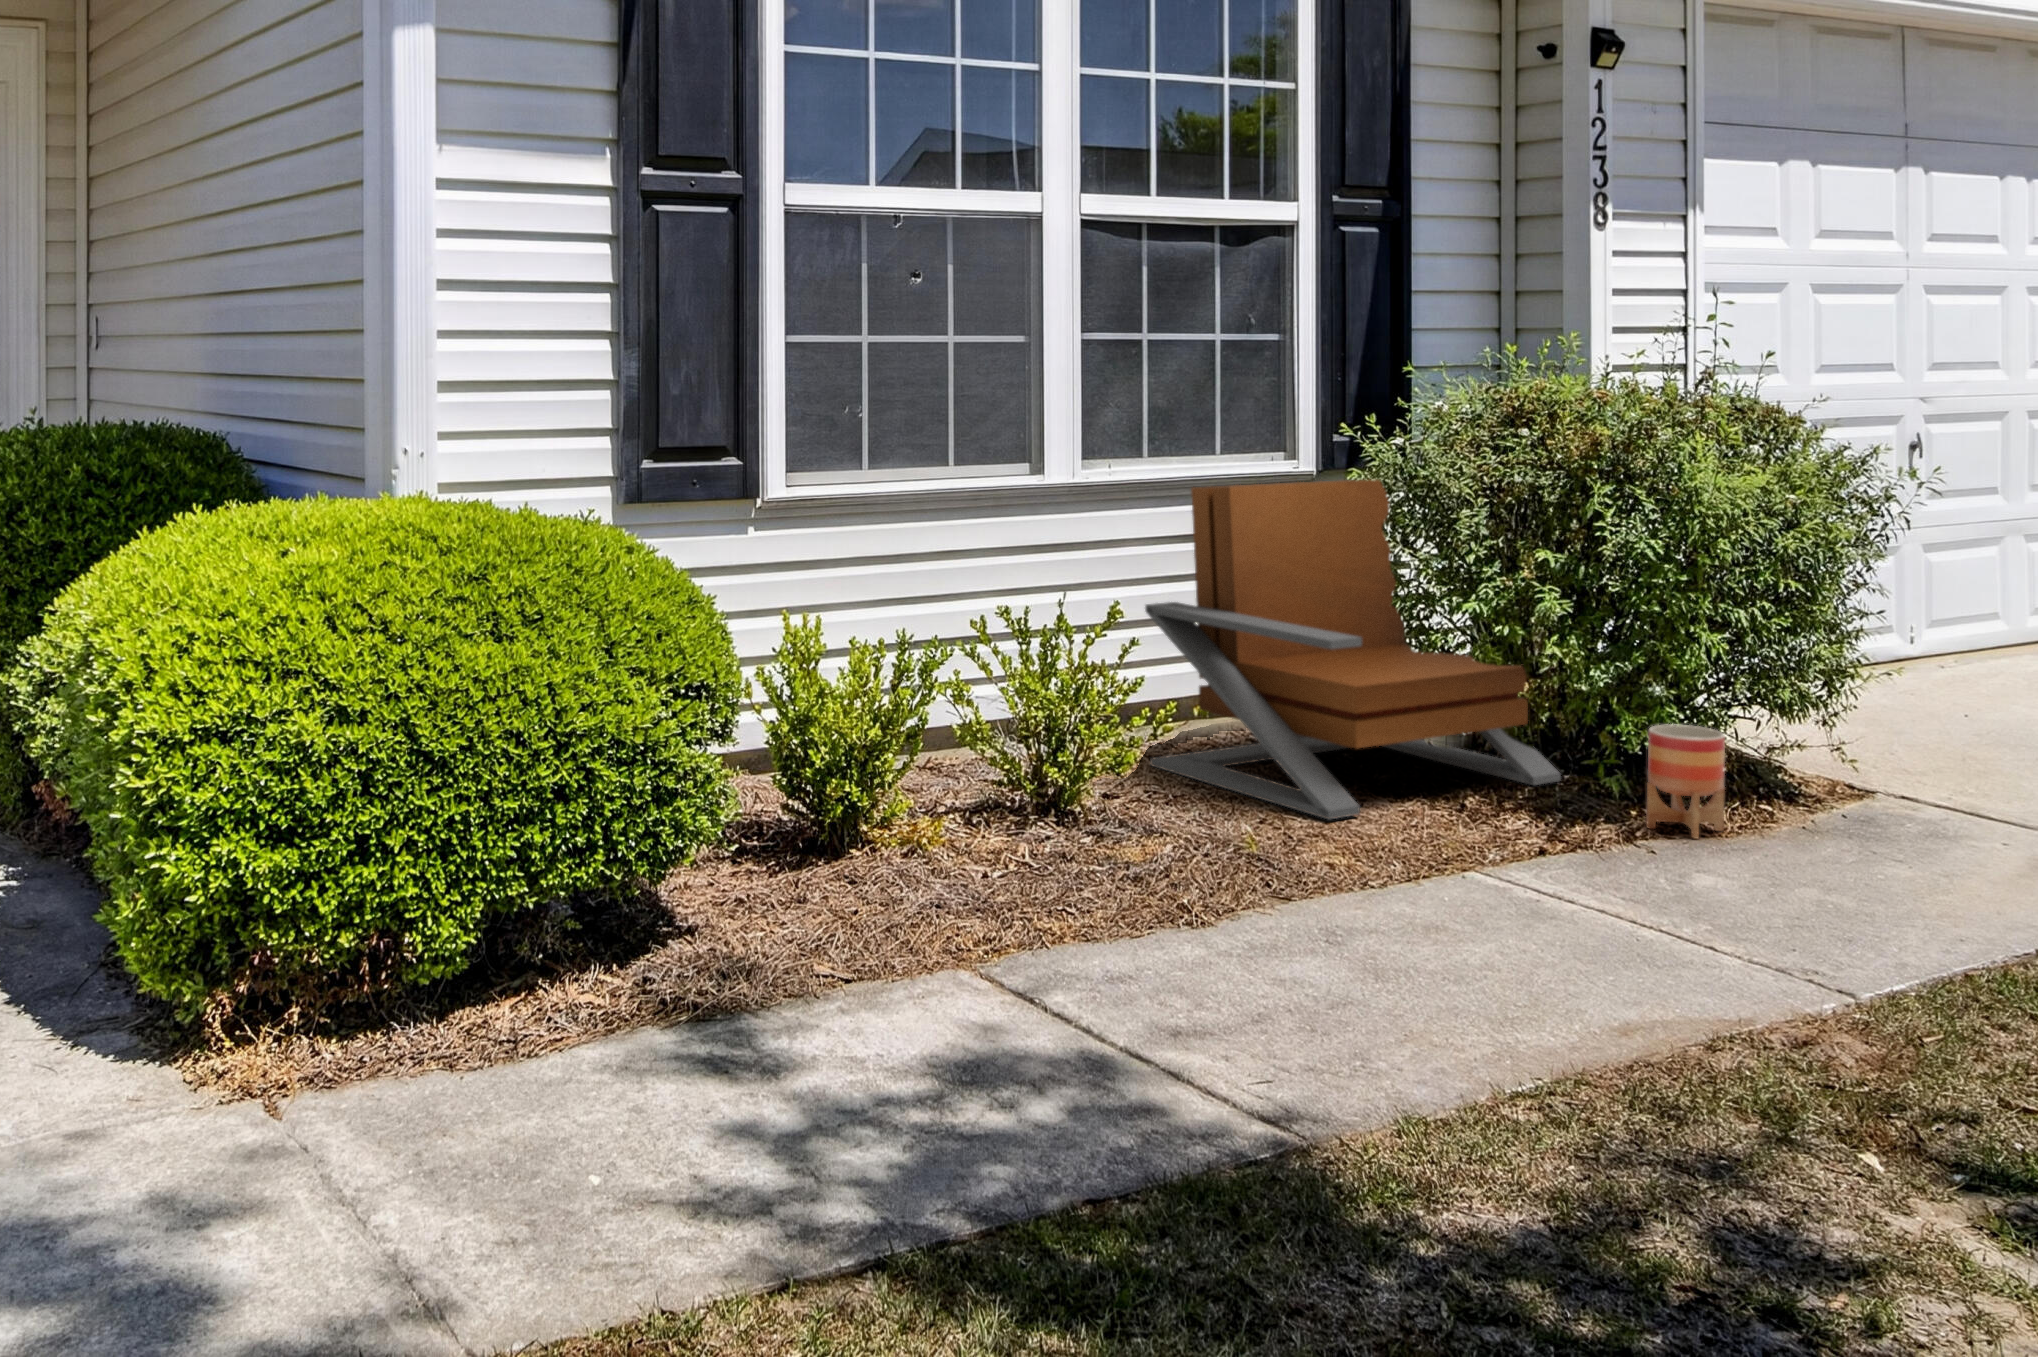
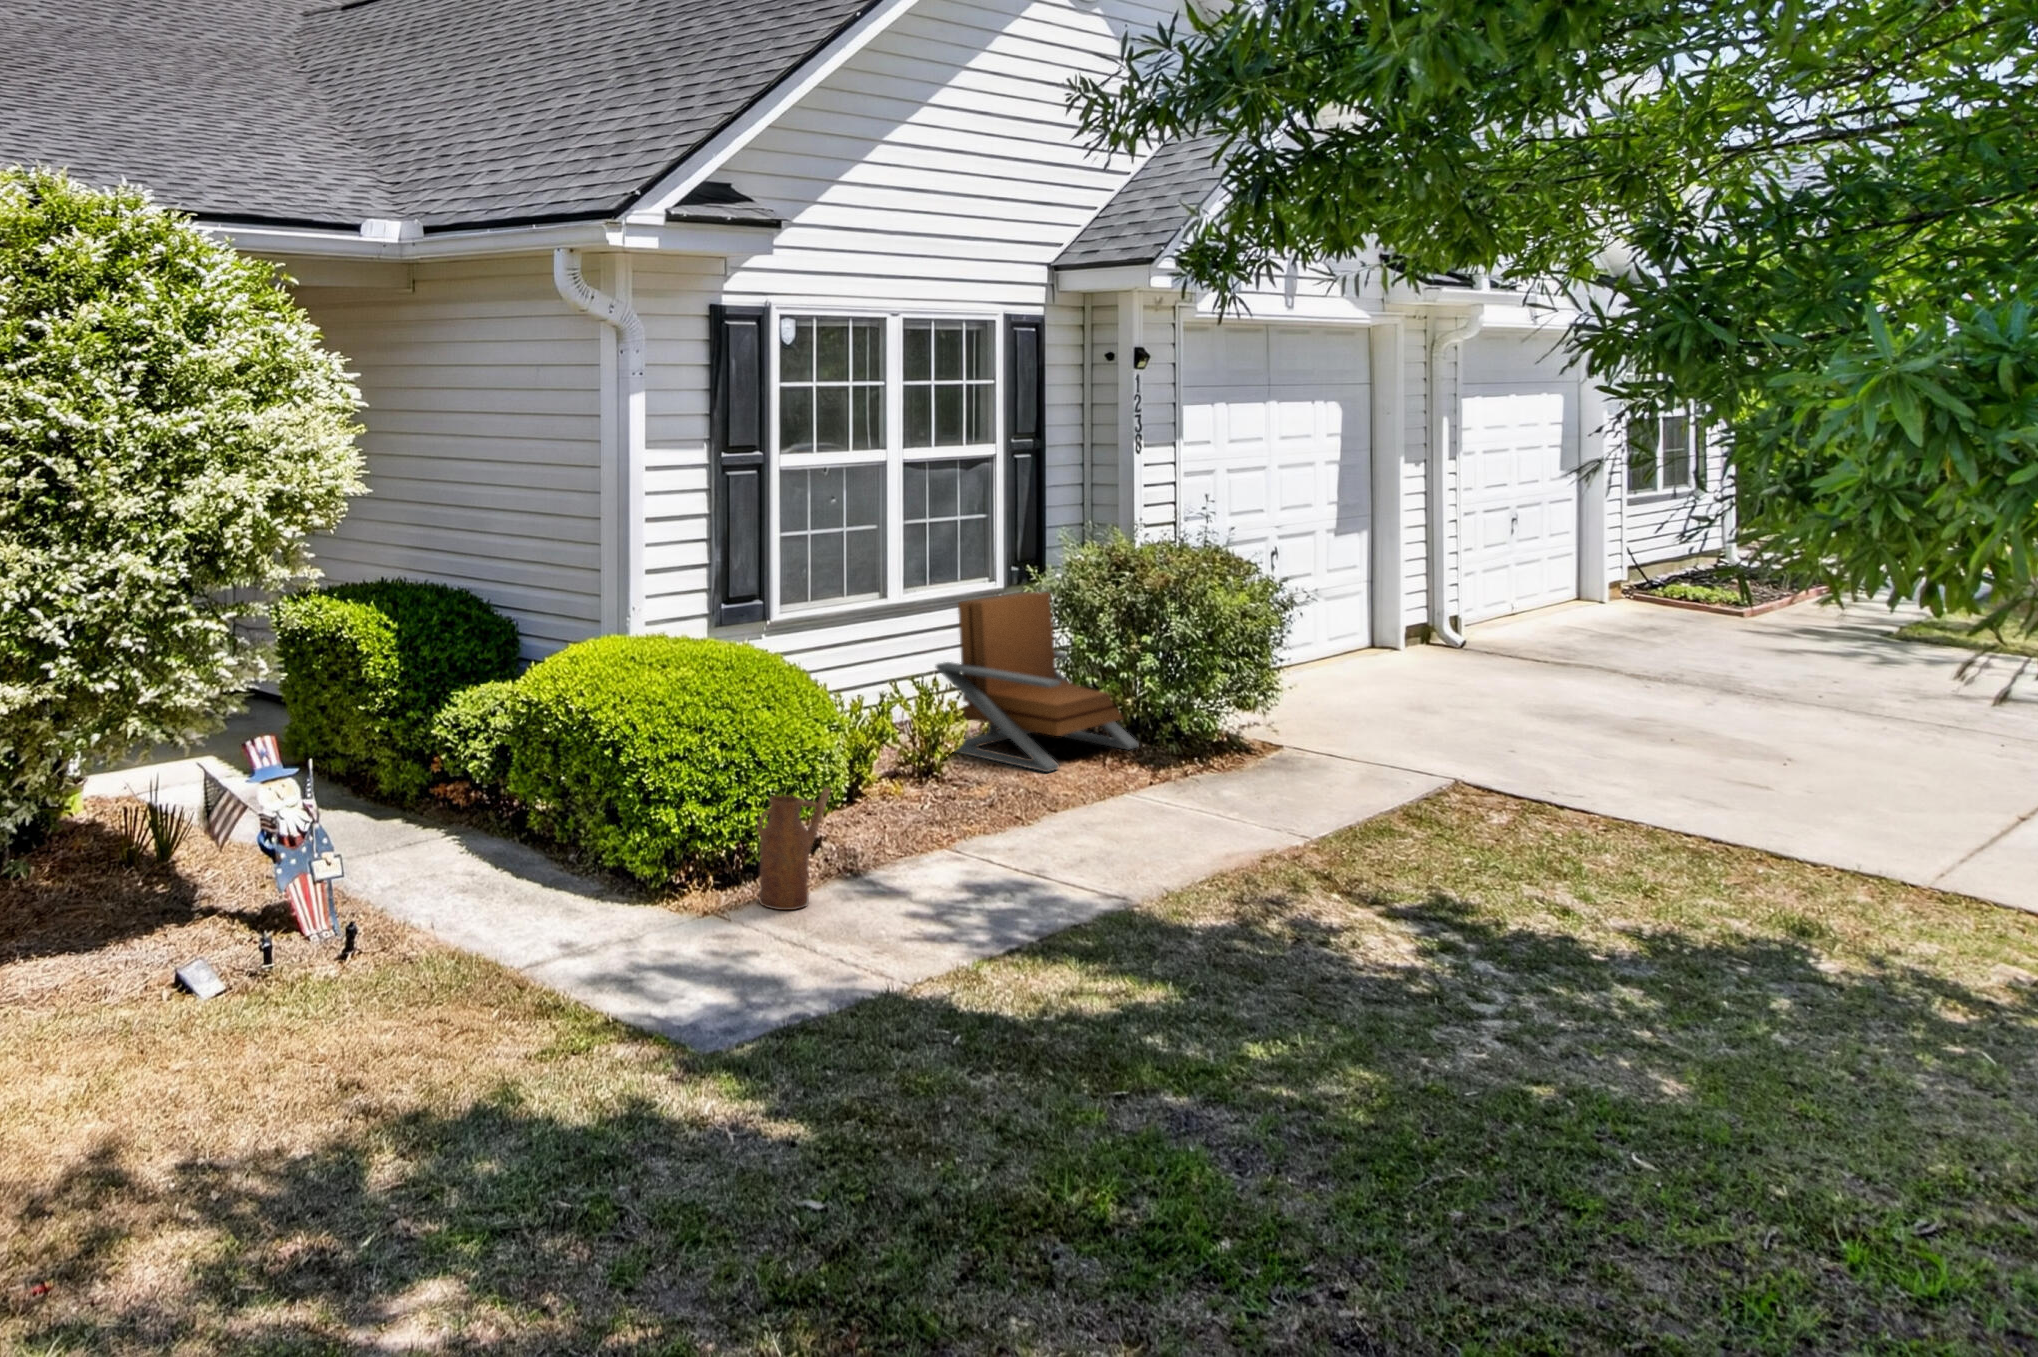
planter: present [1646,724,1725,839] -> none [1190,717,1225,772]
watering can: none [364,816,597,1101] -> present [757,787,831,910]

